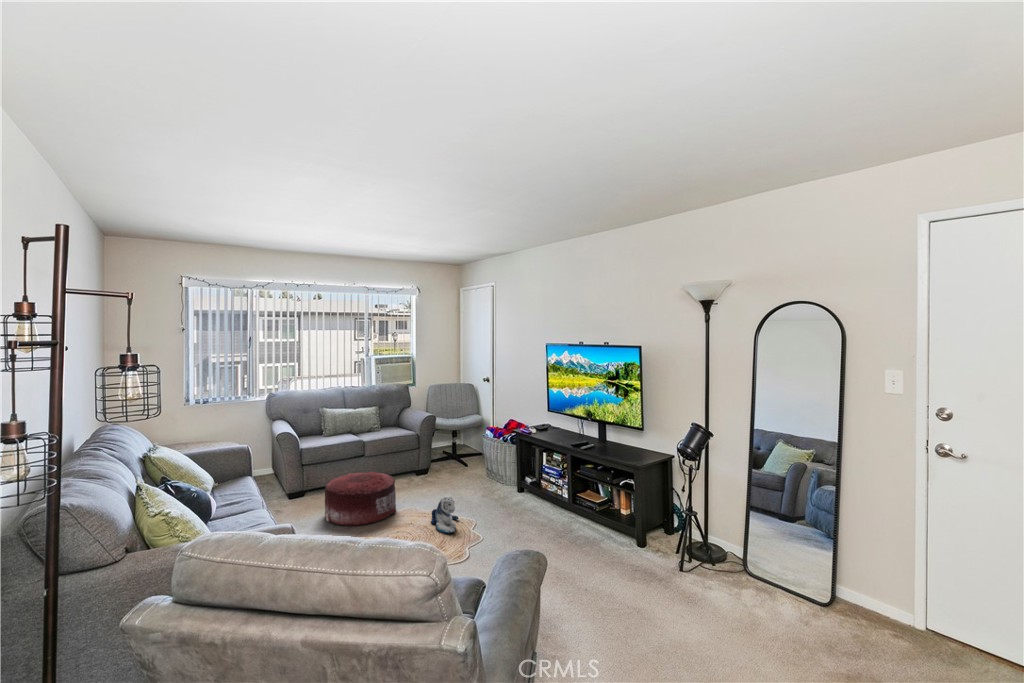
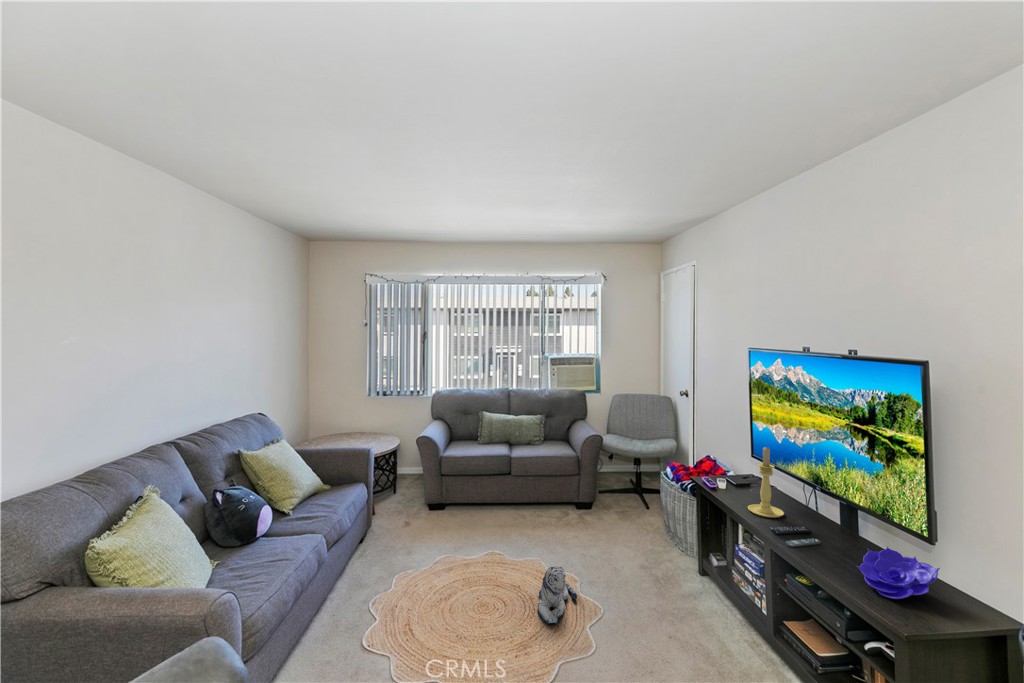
candle holder: none [554,400,573,441] -> present [748,447,784,518]
decorative bowl: none [616,438,647,458] -> present [857,547,940,599]
pouf: present [325,472,396,526] -> none [435,497,518,571]

